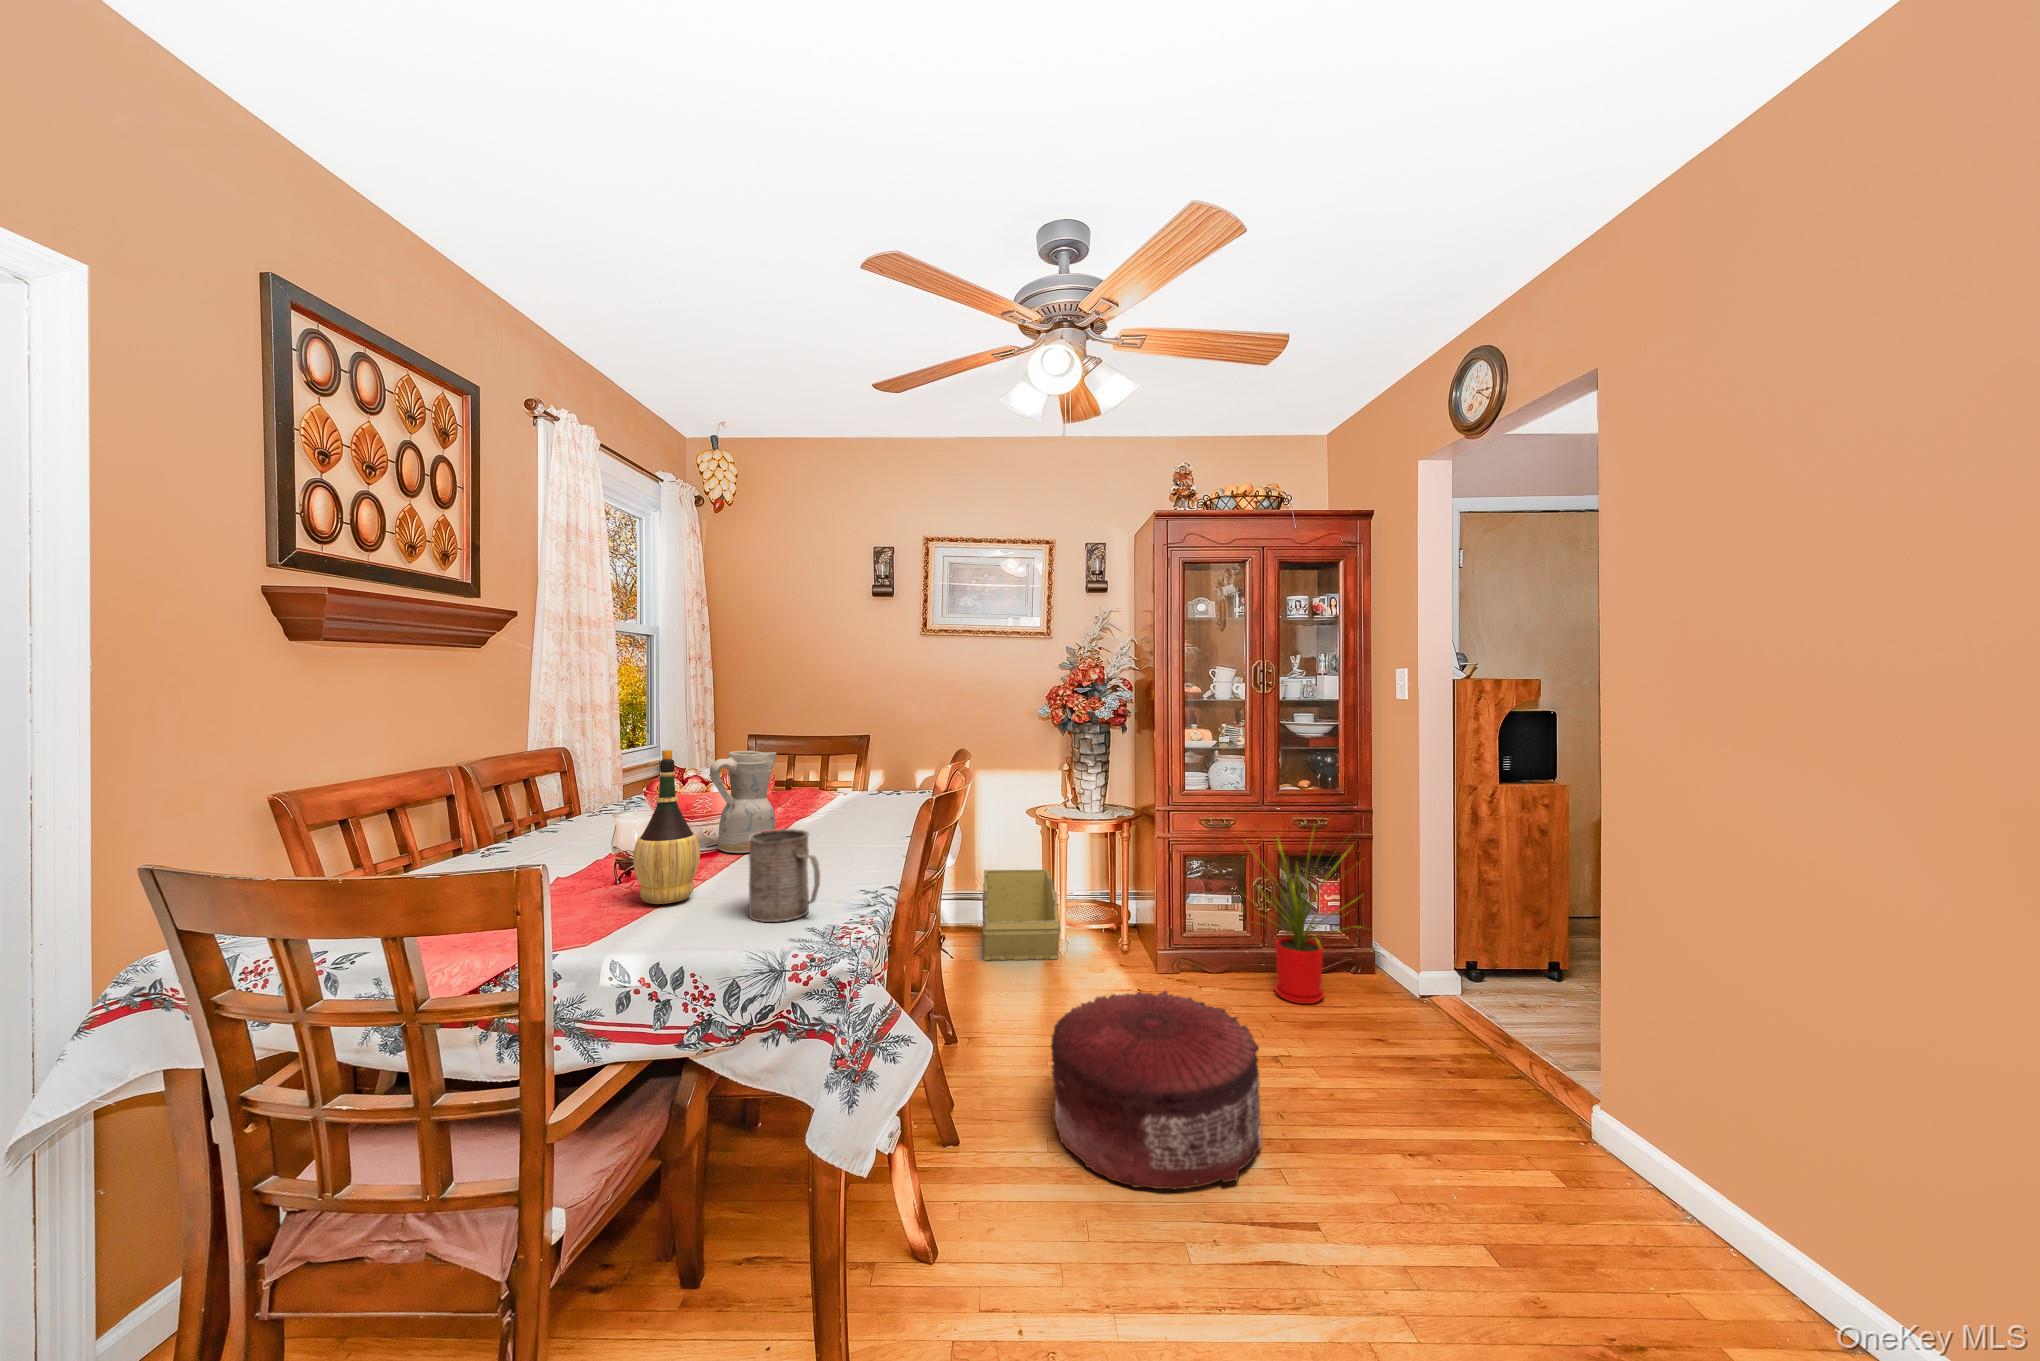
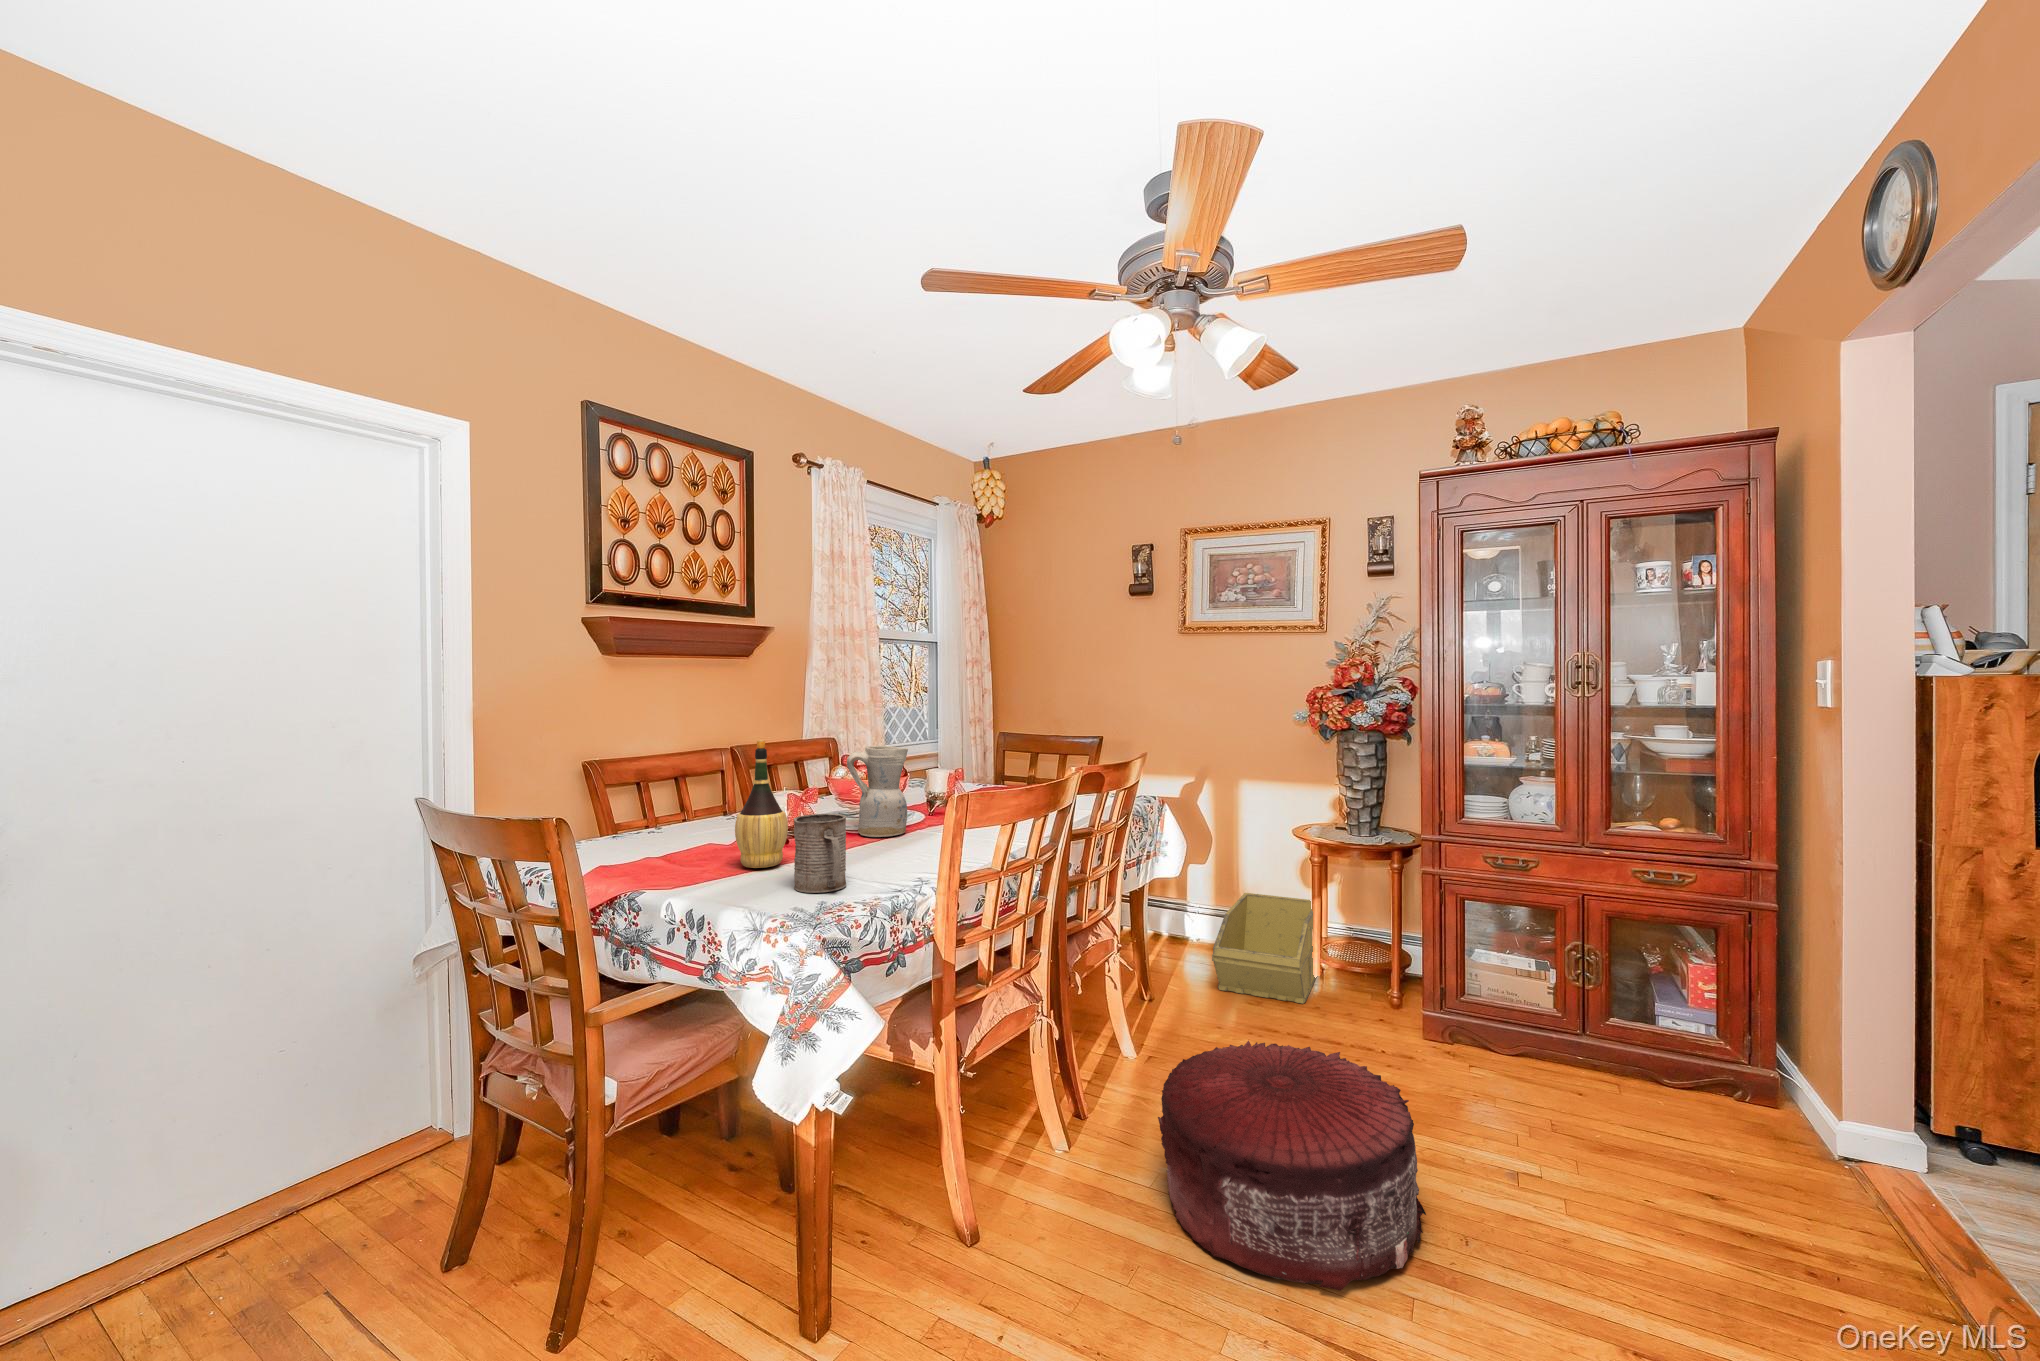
house plant: present [1251,837,1361,1004] -> none [1513,873,1728,1127]

